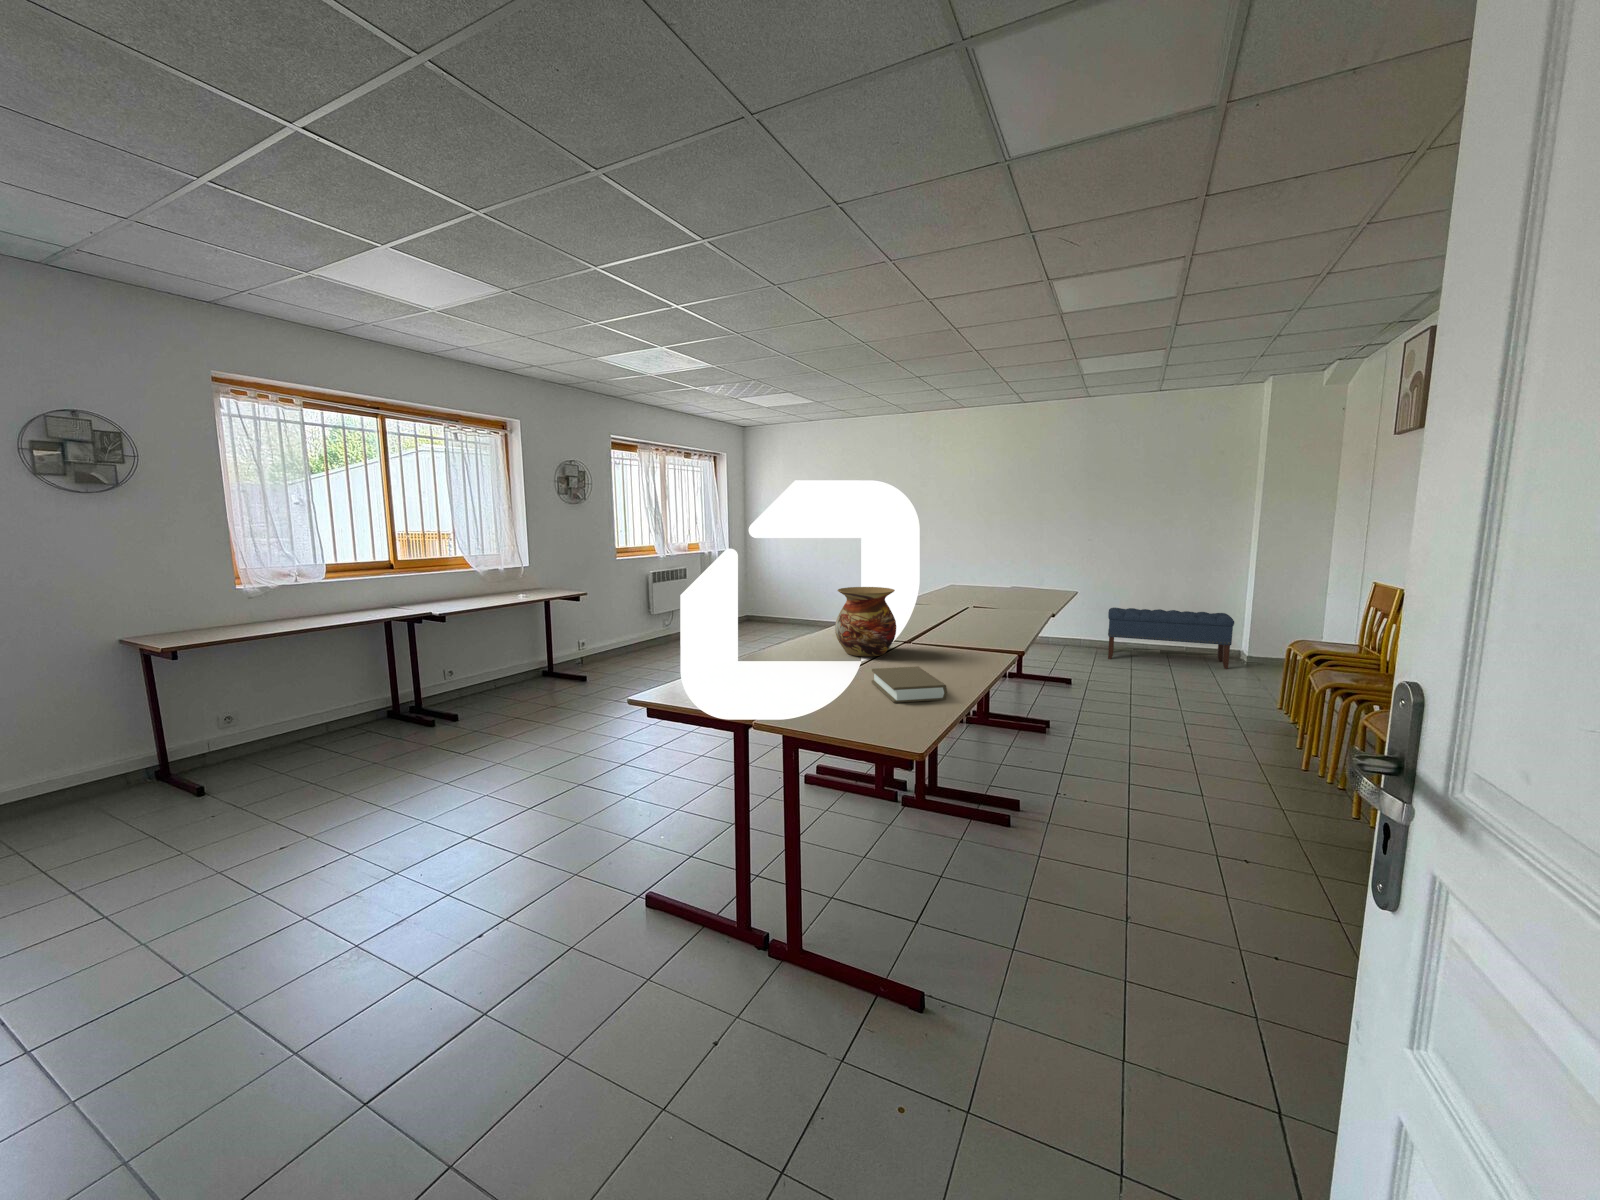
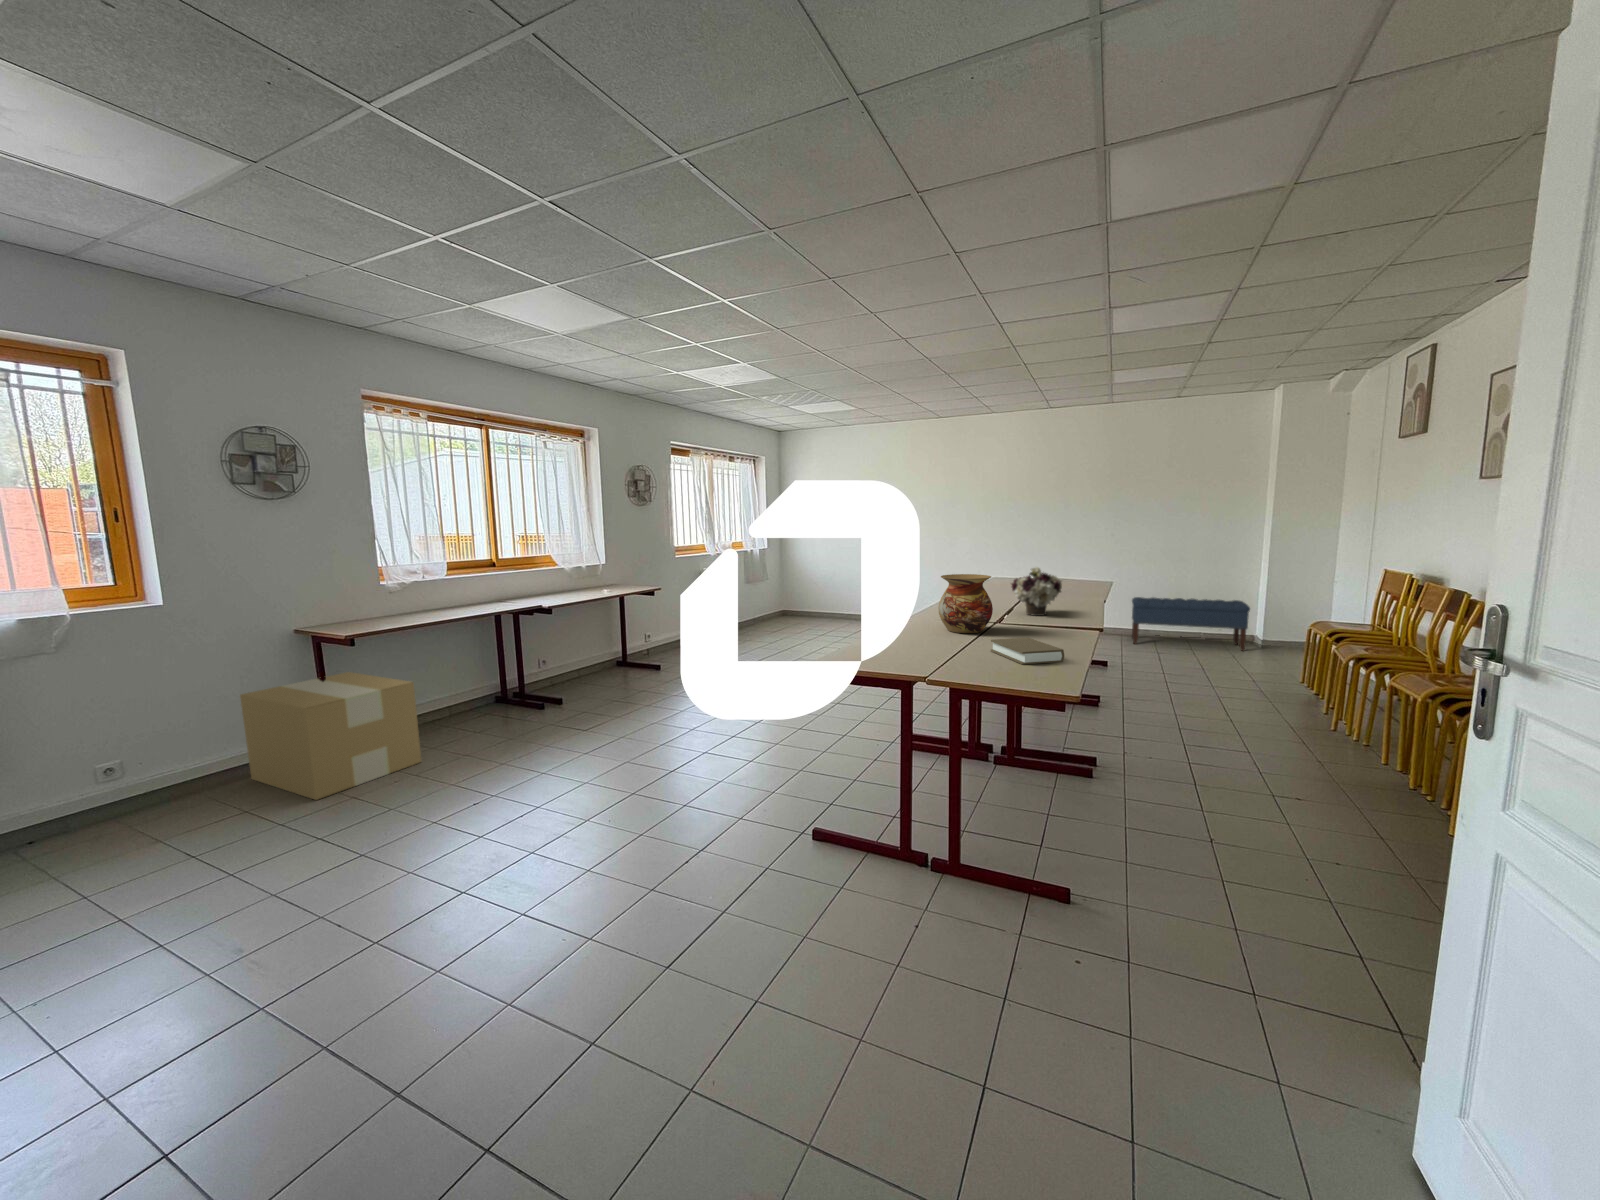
flower arrangement: none [937,577,993,634] -> present [1012,567,1062,616]
cardboard box: none [42,687,260,839] -> present [240,672,421,800]

